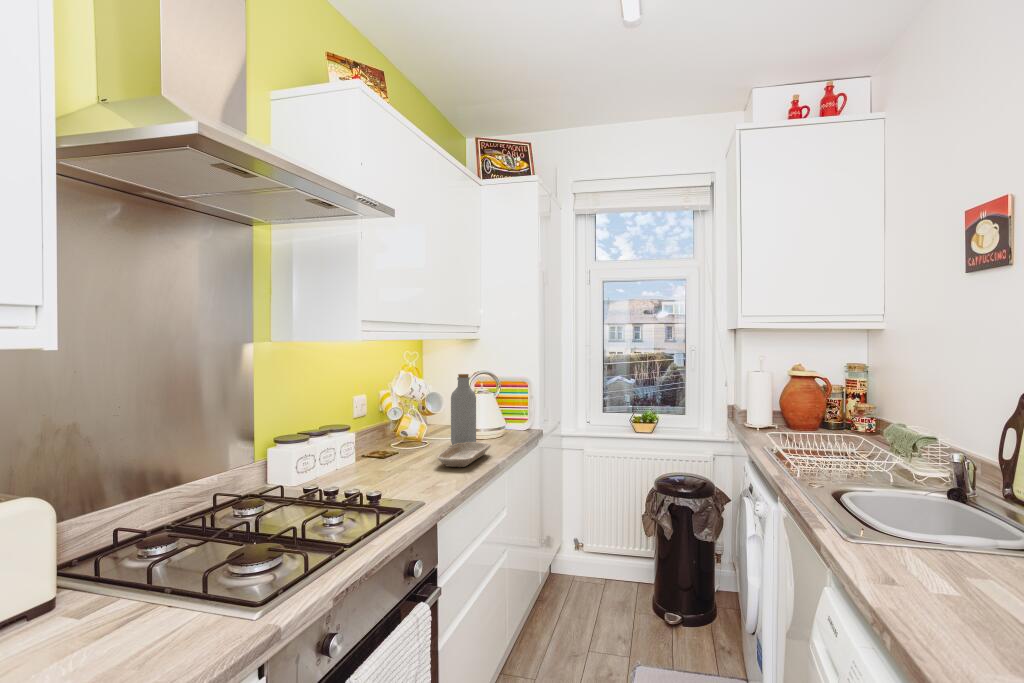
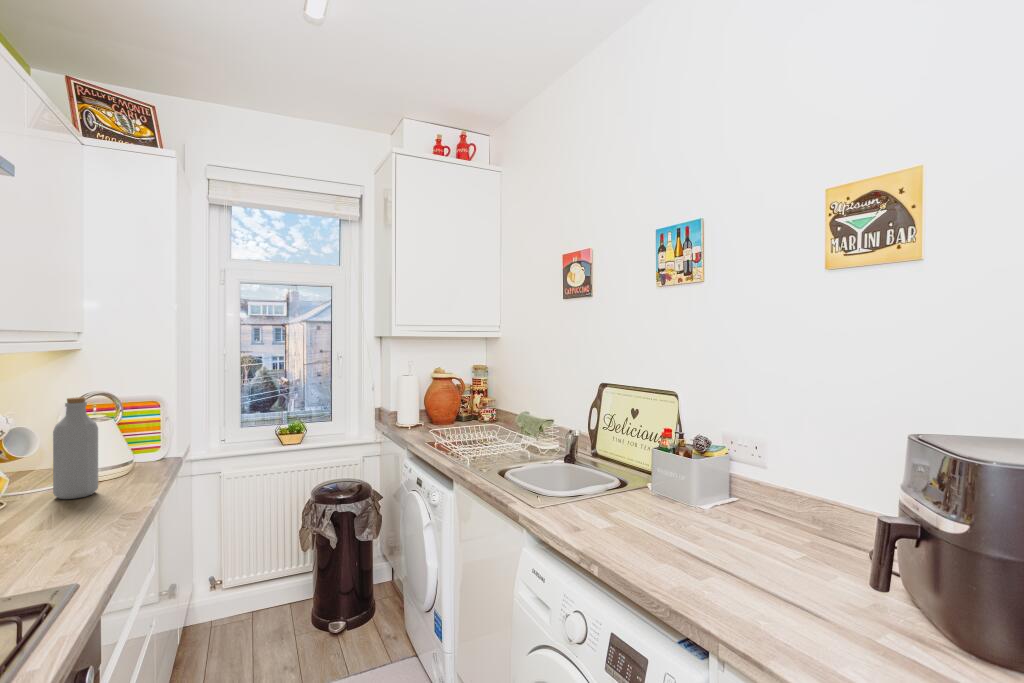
tray: present [436,442,491,467] -> none [55,487,134,532]

